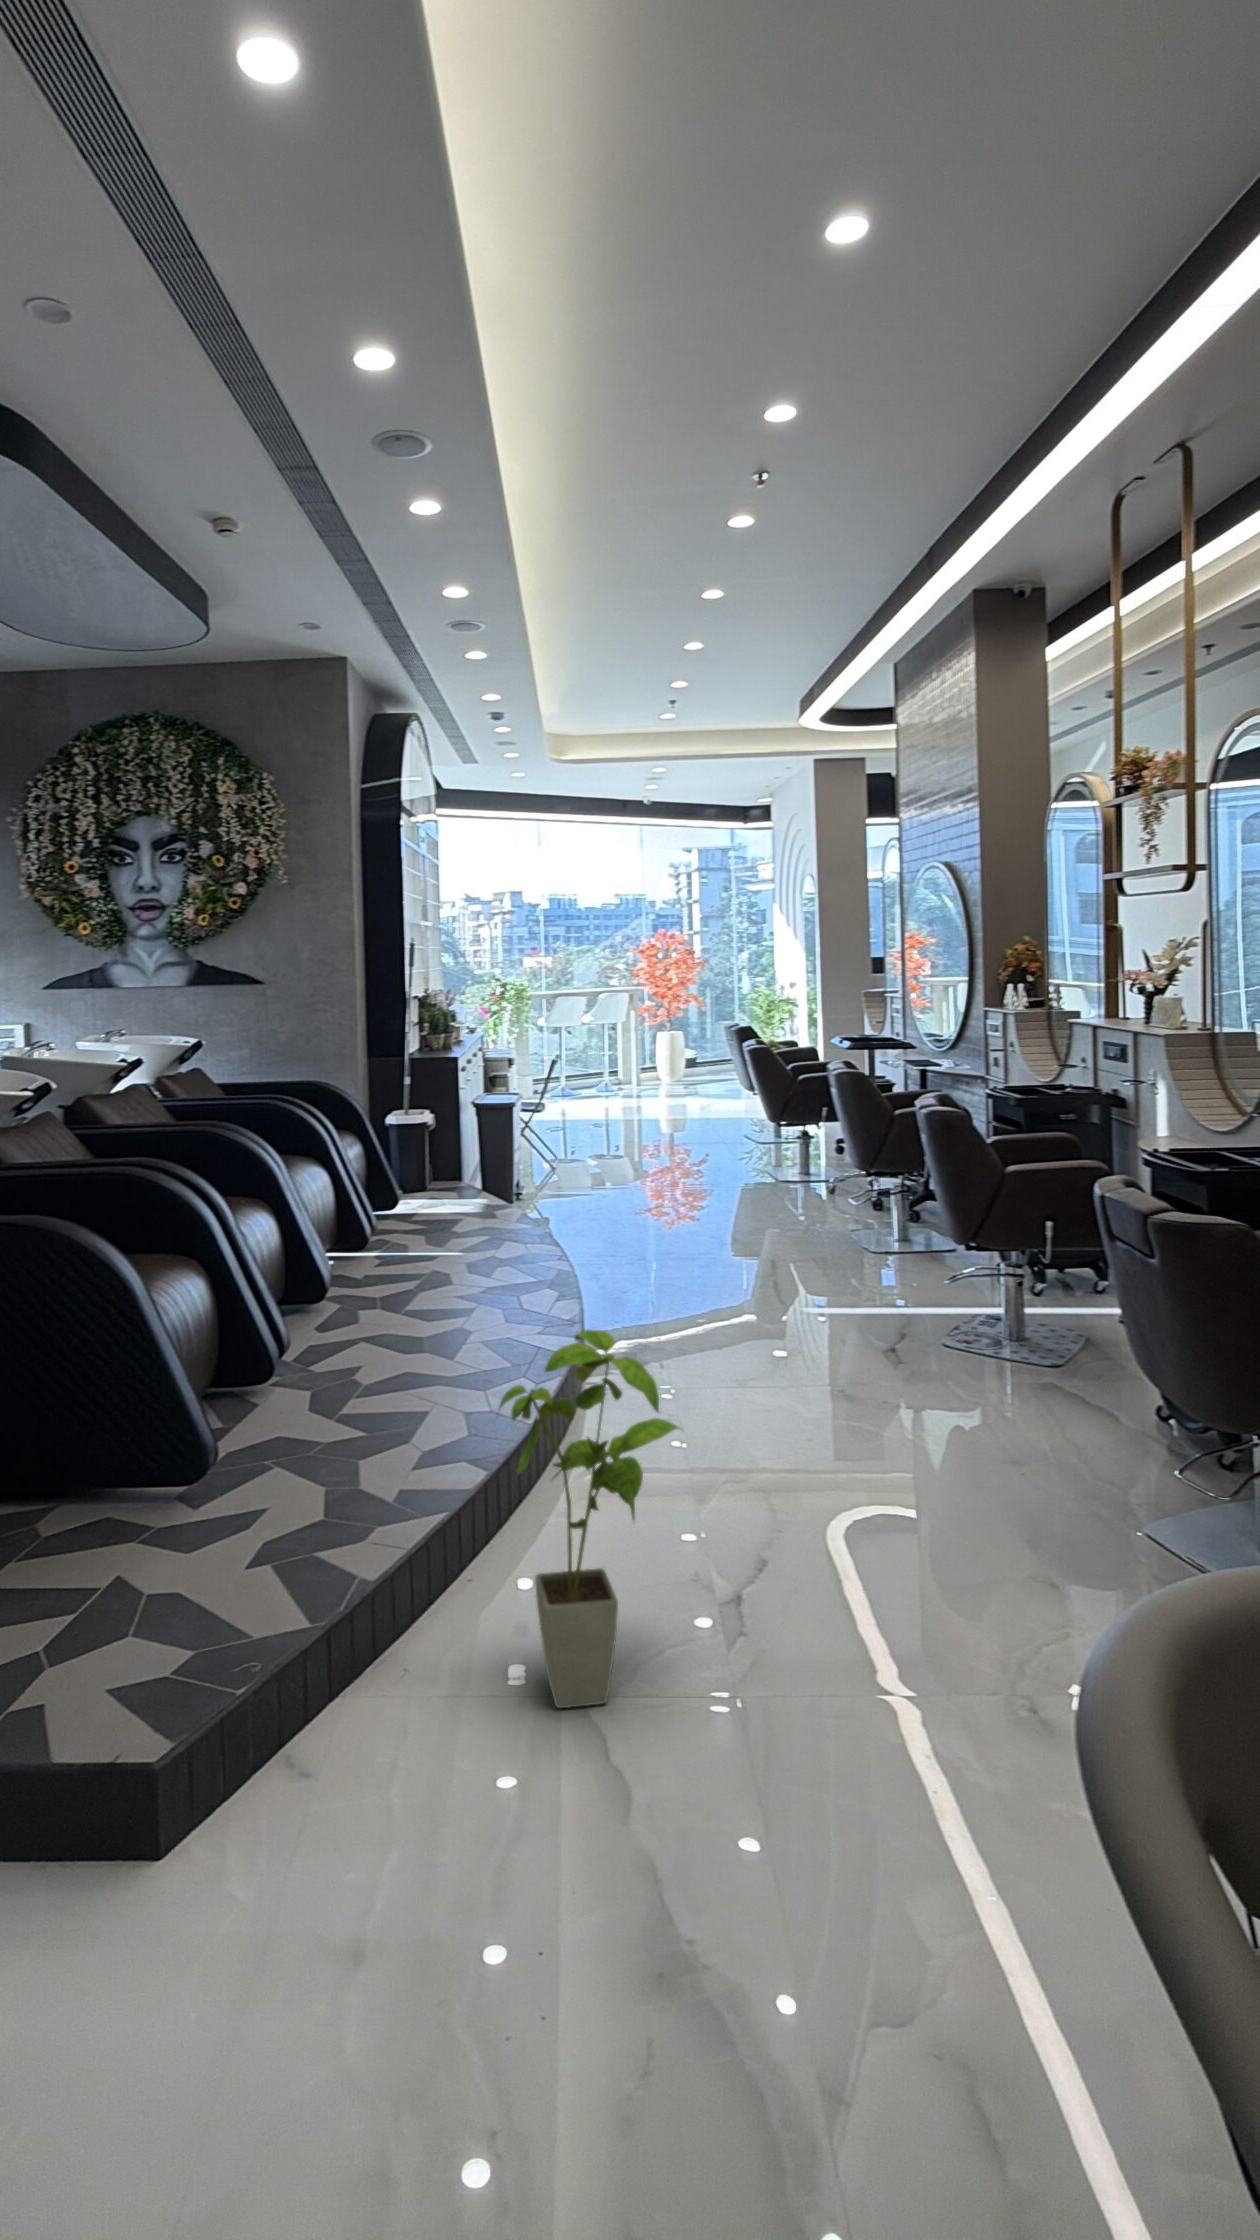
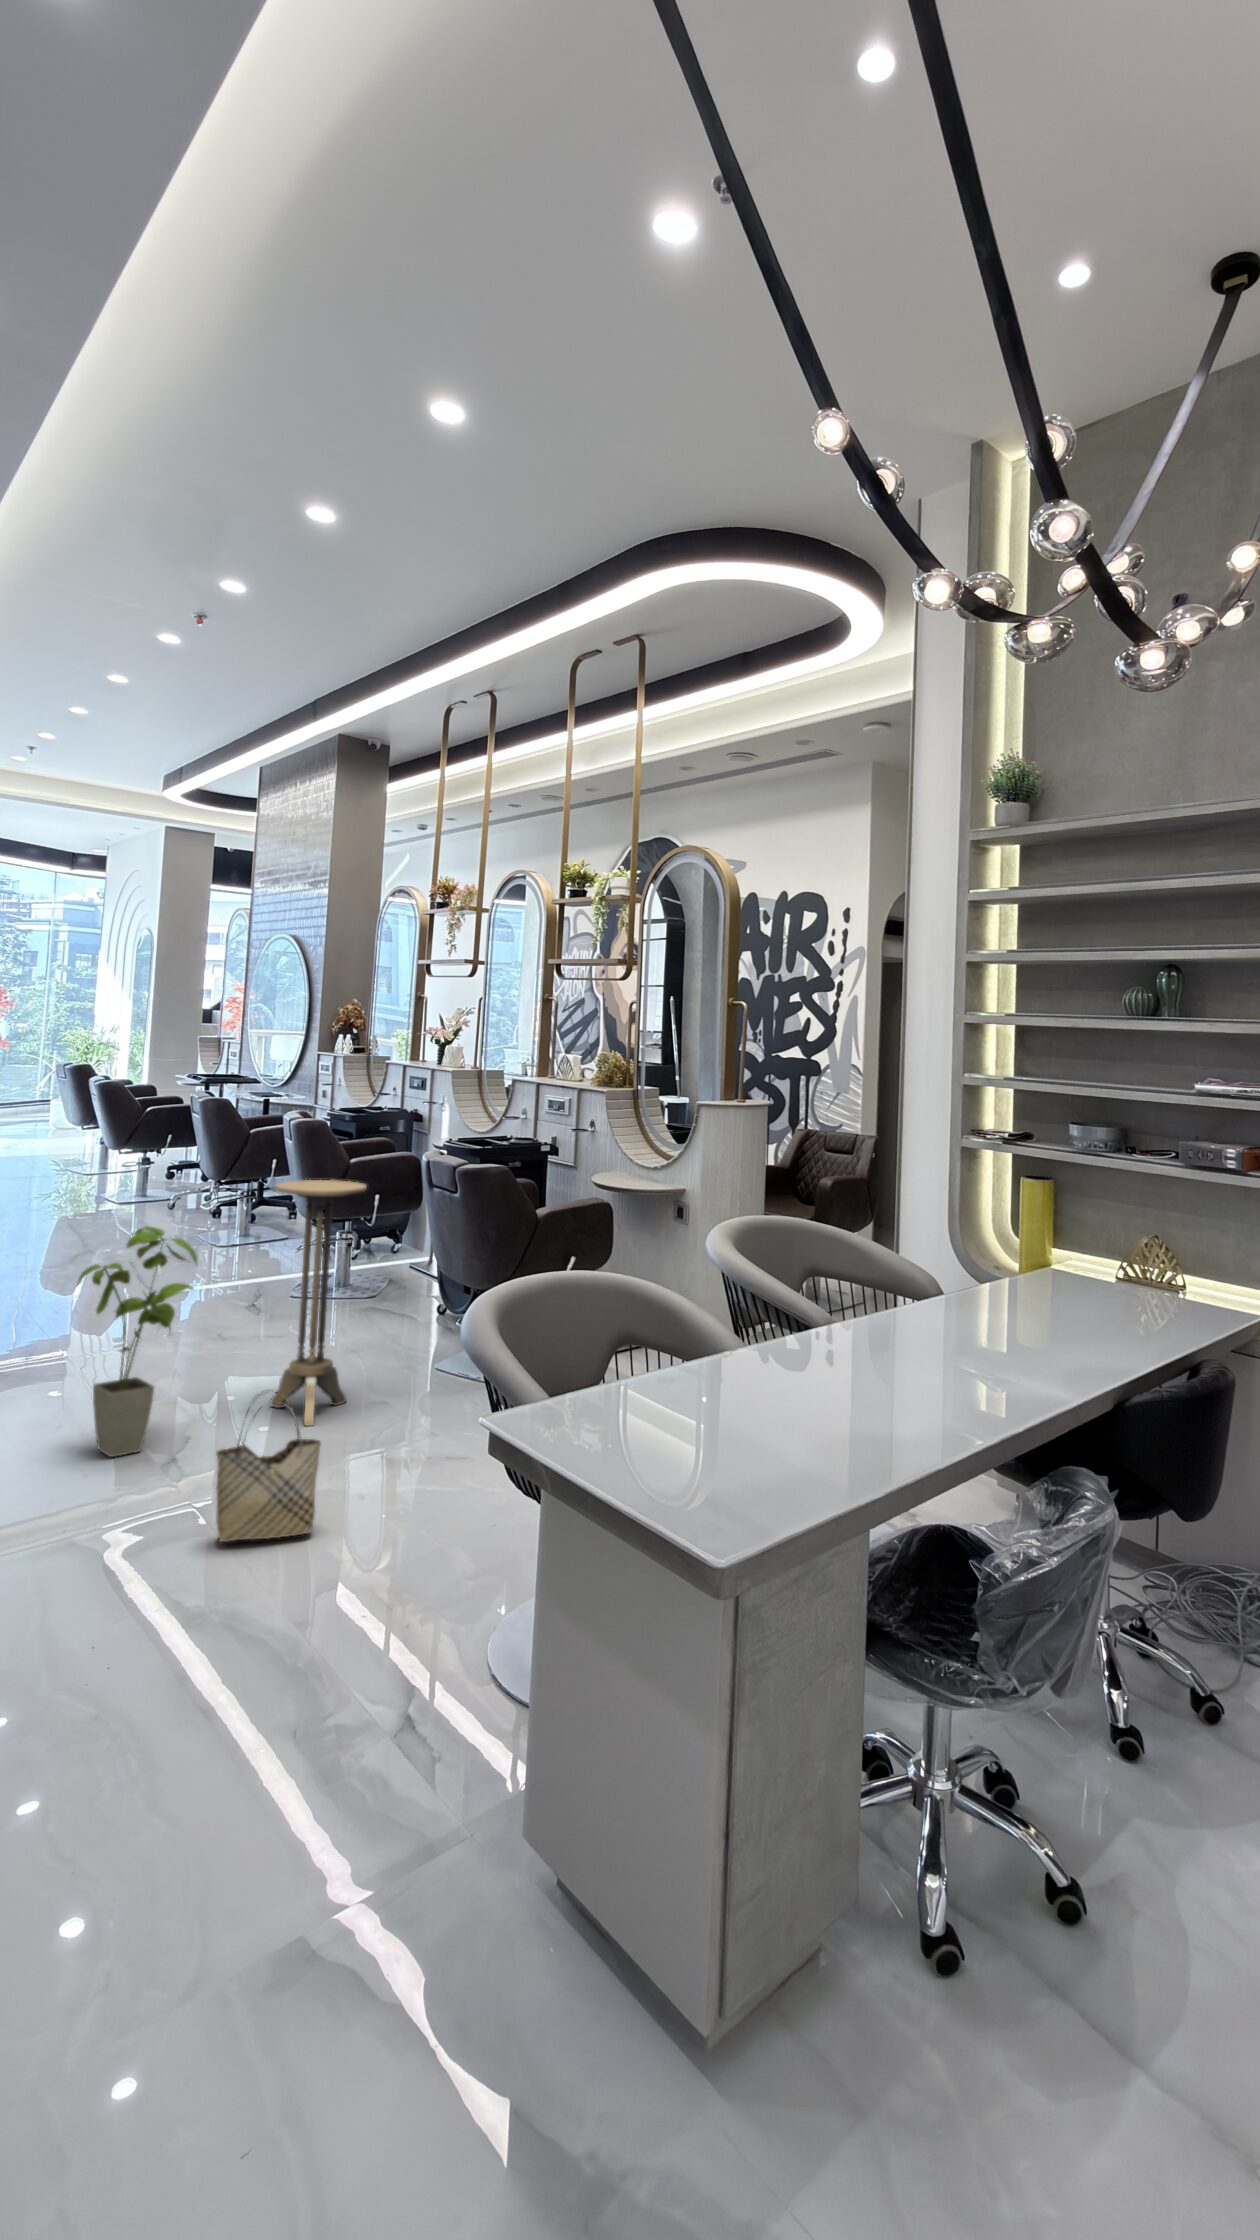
side table: none [810,1248,971,1705] -> present [270,1180,367,1426]
woven basket: none [606,1760,828,2137] -> present [216,1391,321,1542]

